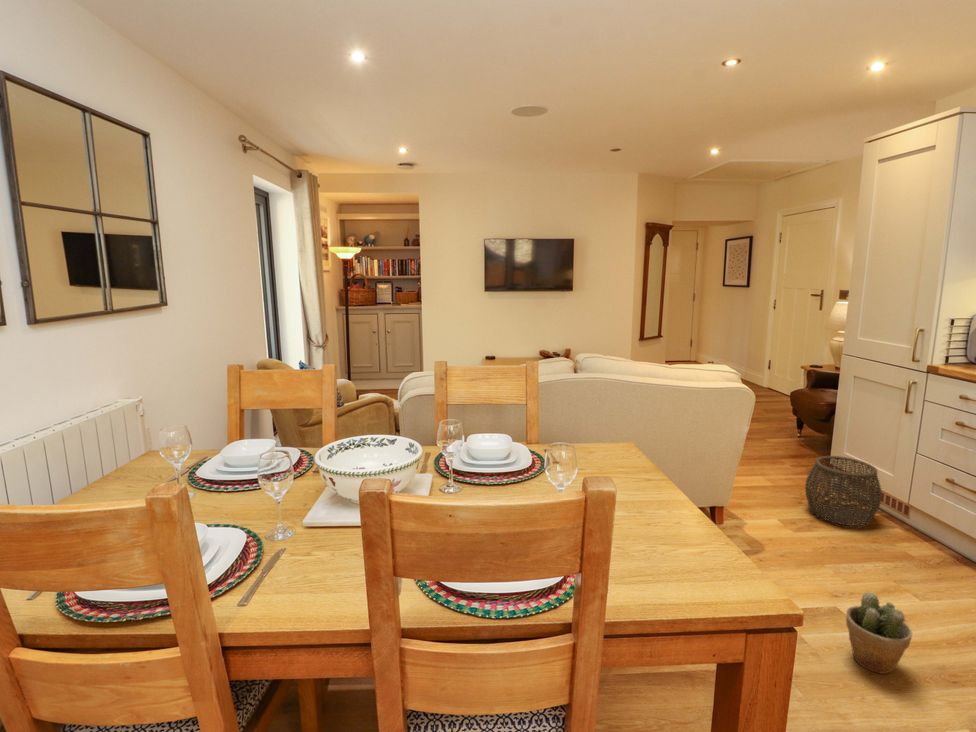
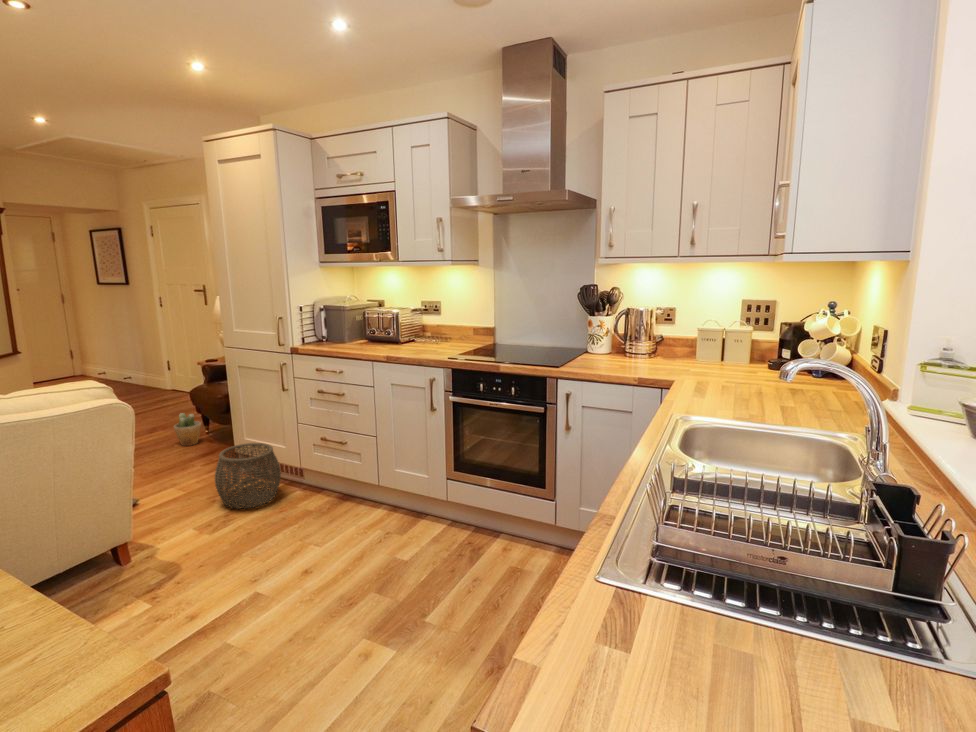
potted plant: present [846,592,912,674] -> present [174,413,201,446]

